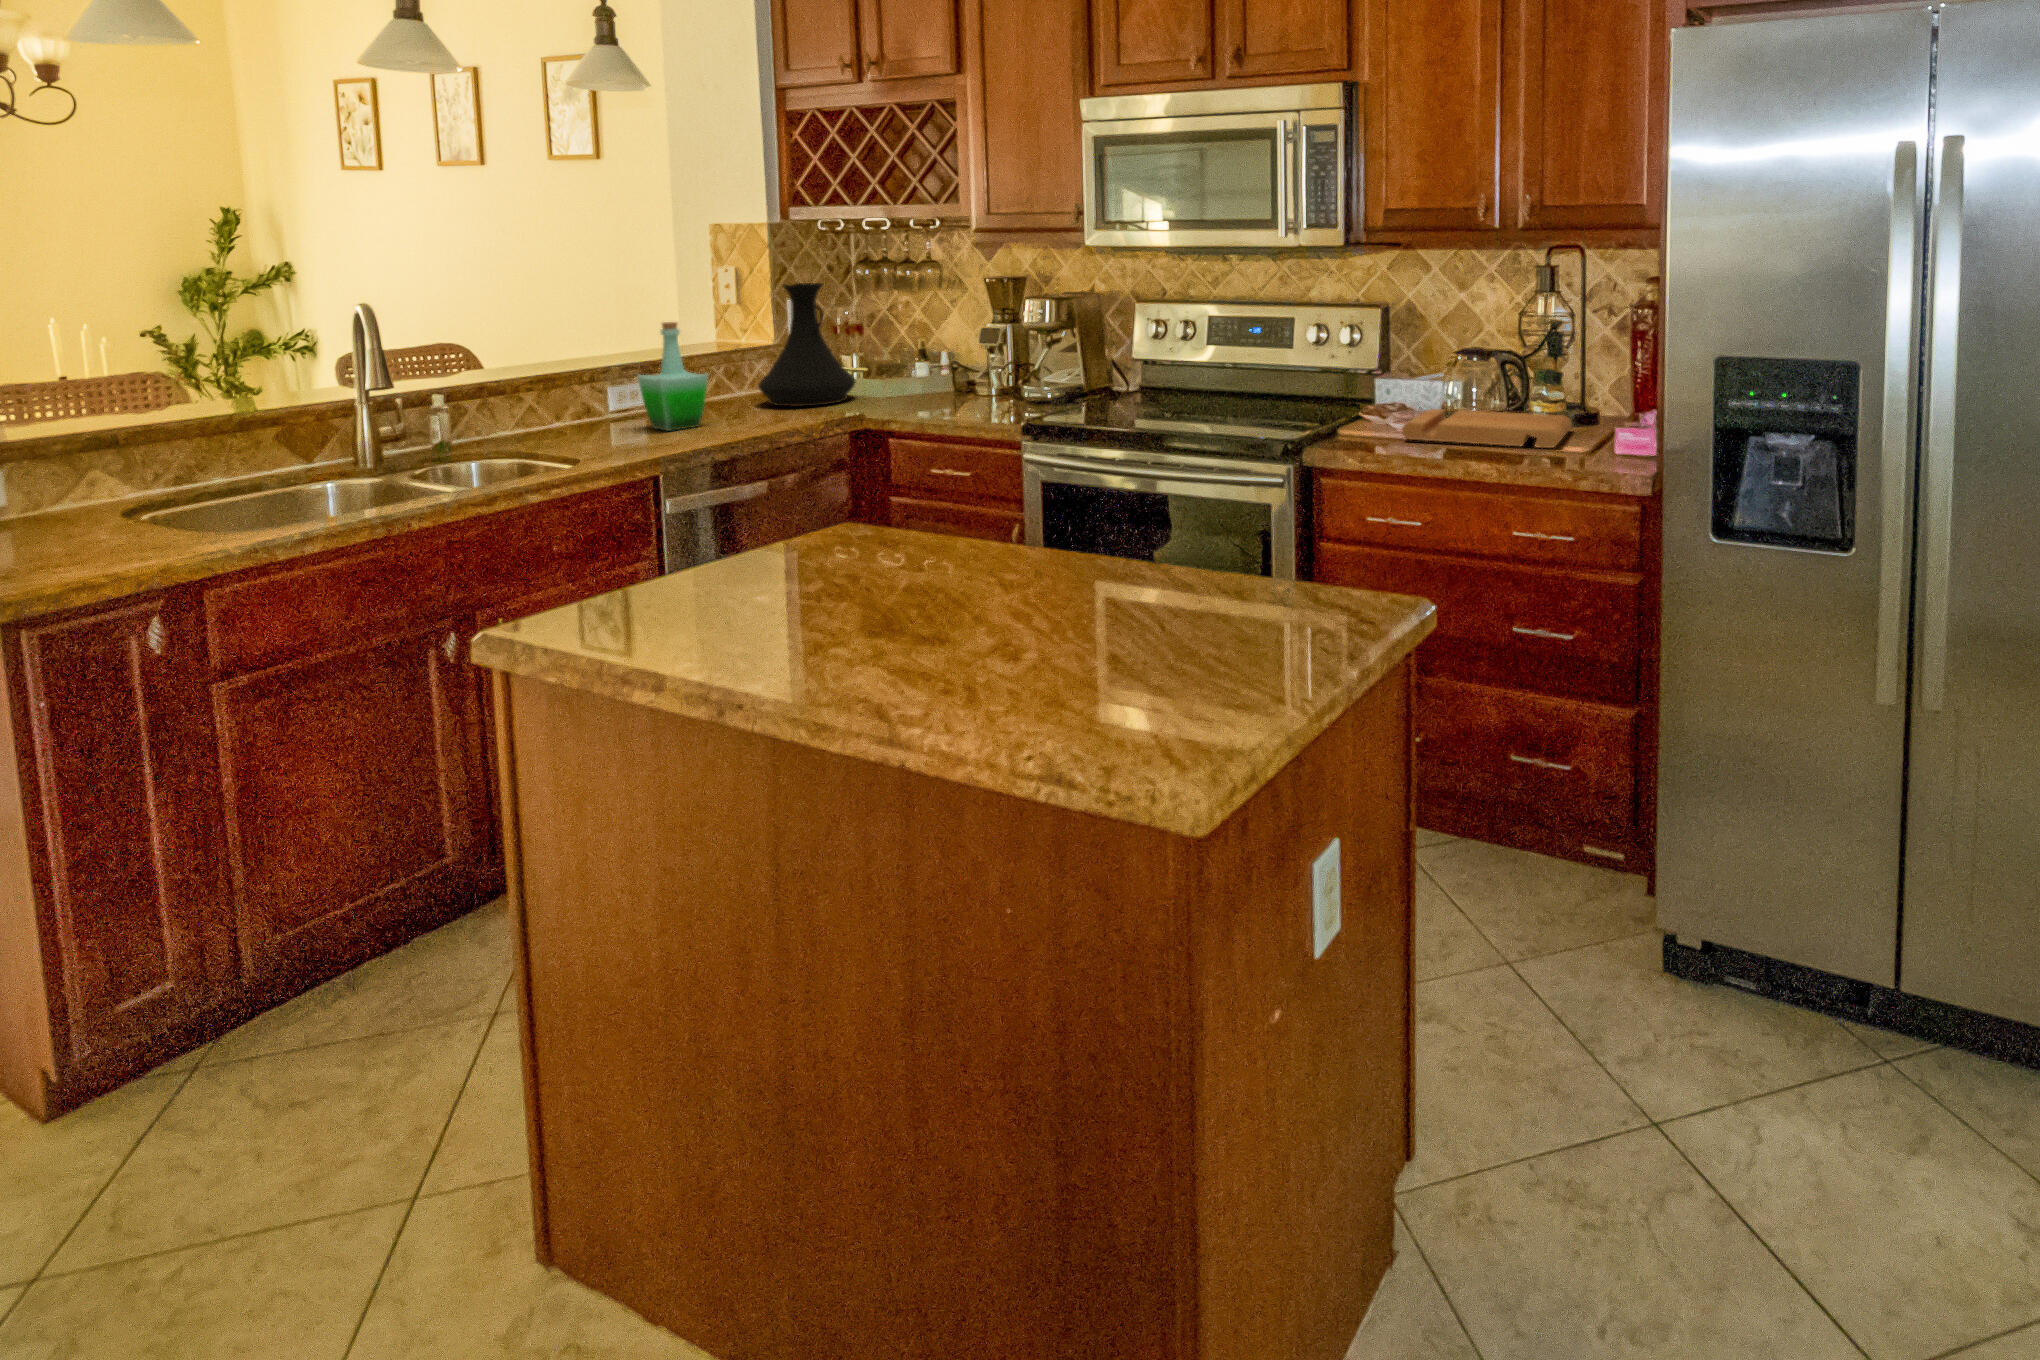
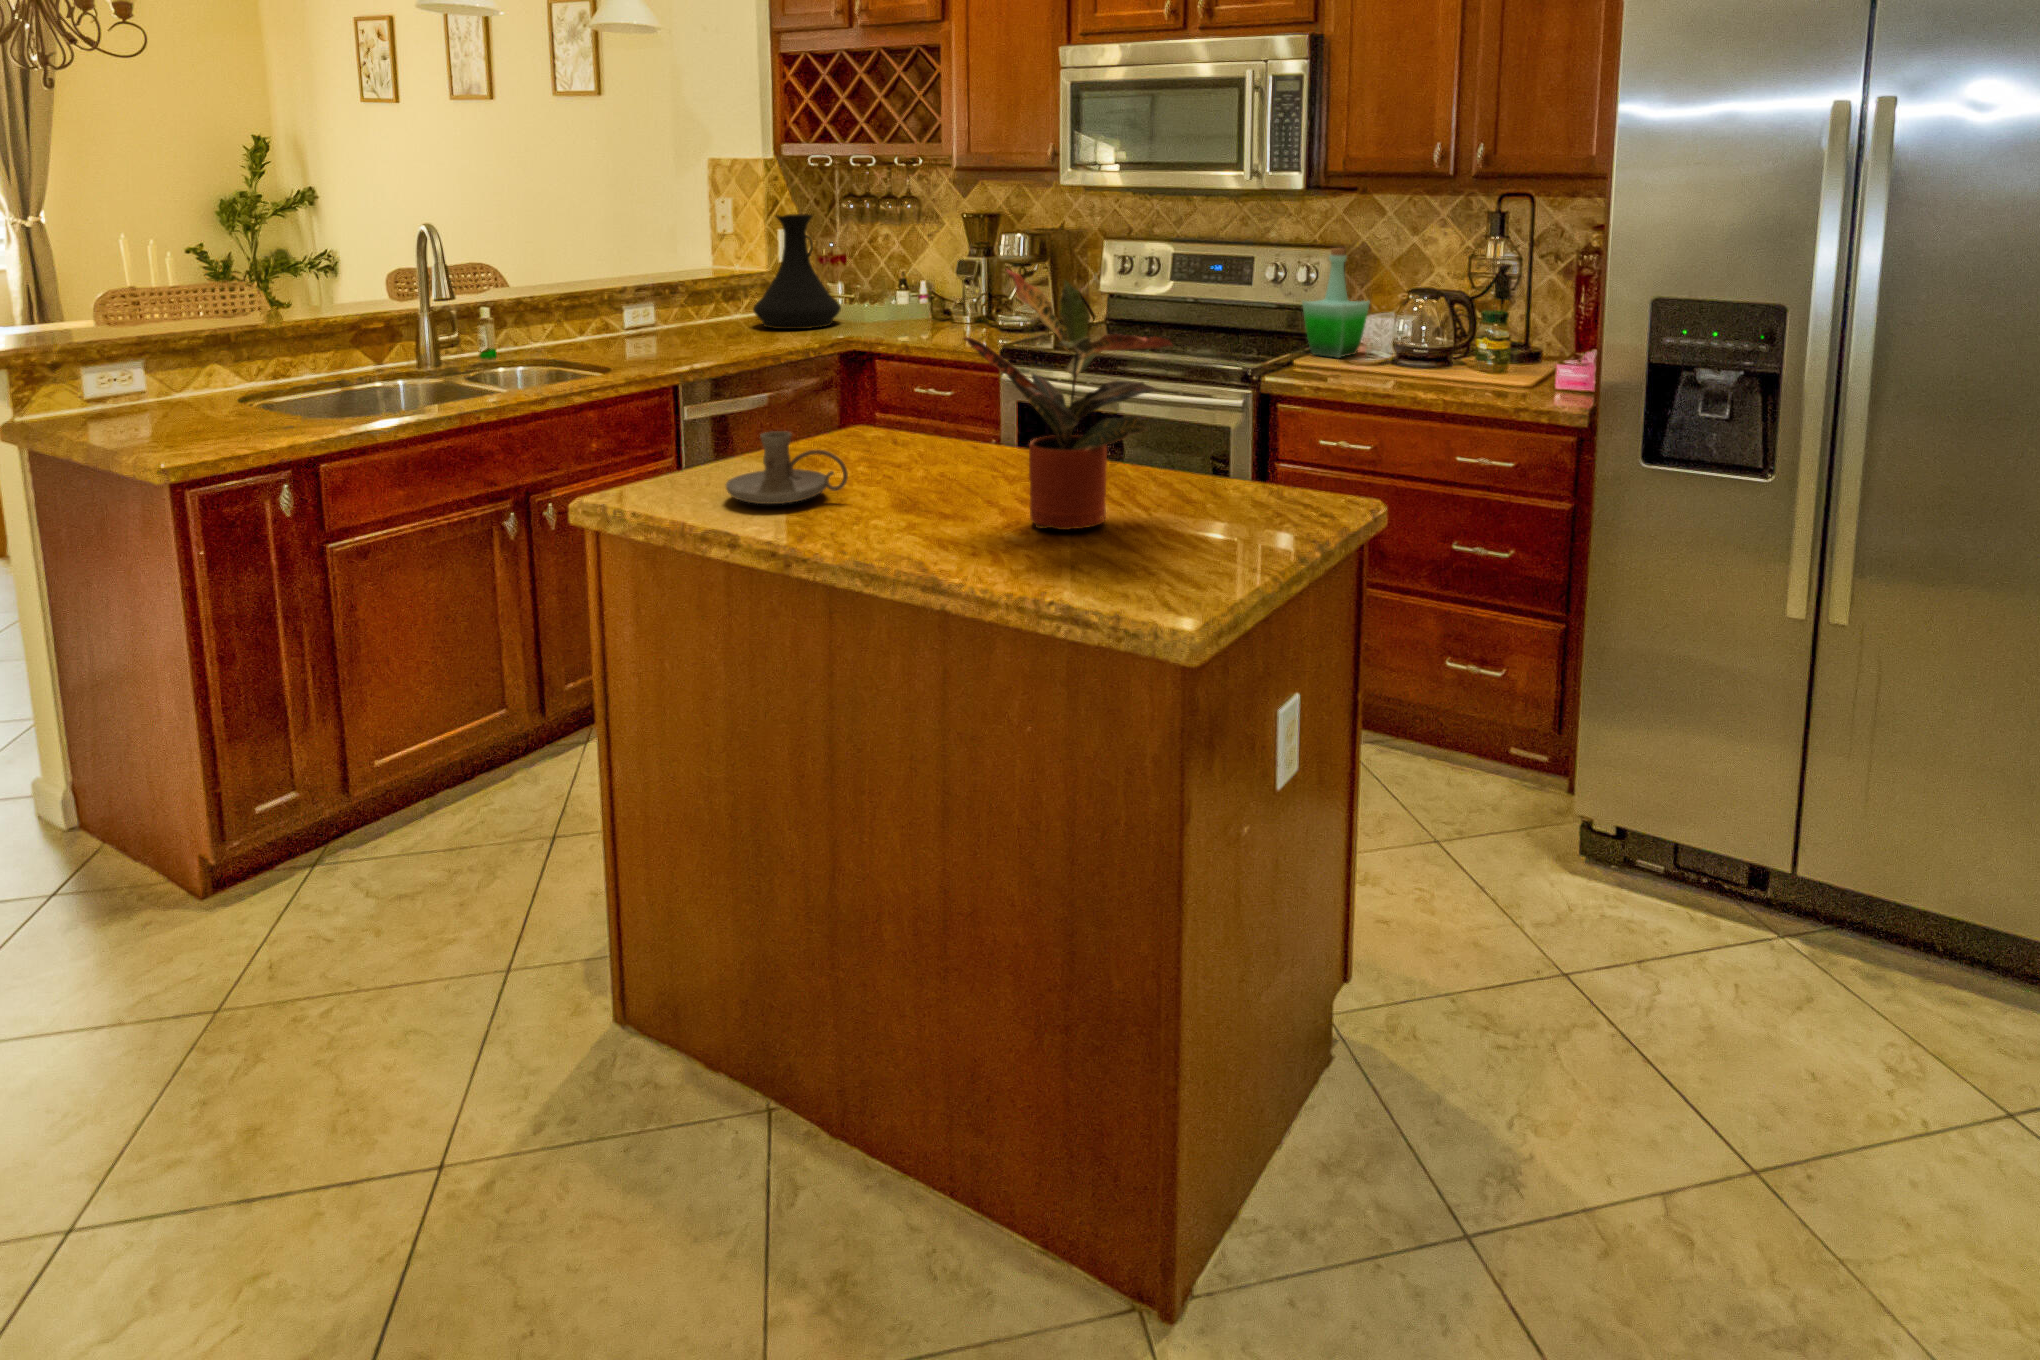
bottle: present [637,322,708,431] -> present [1302,248,1370,358]
potted plant: none [934,344,1189,657] -> present [964,270,1172,530]
cutting board: present [1402,409,1572,448] -> none [1355,345,1518,383]
candle holder: none [653,543,805,635] -> present [726,431,848,504]

